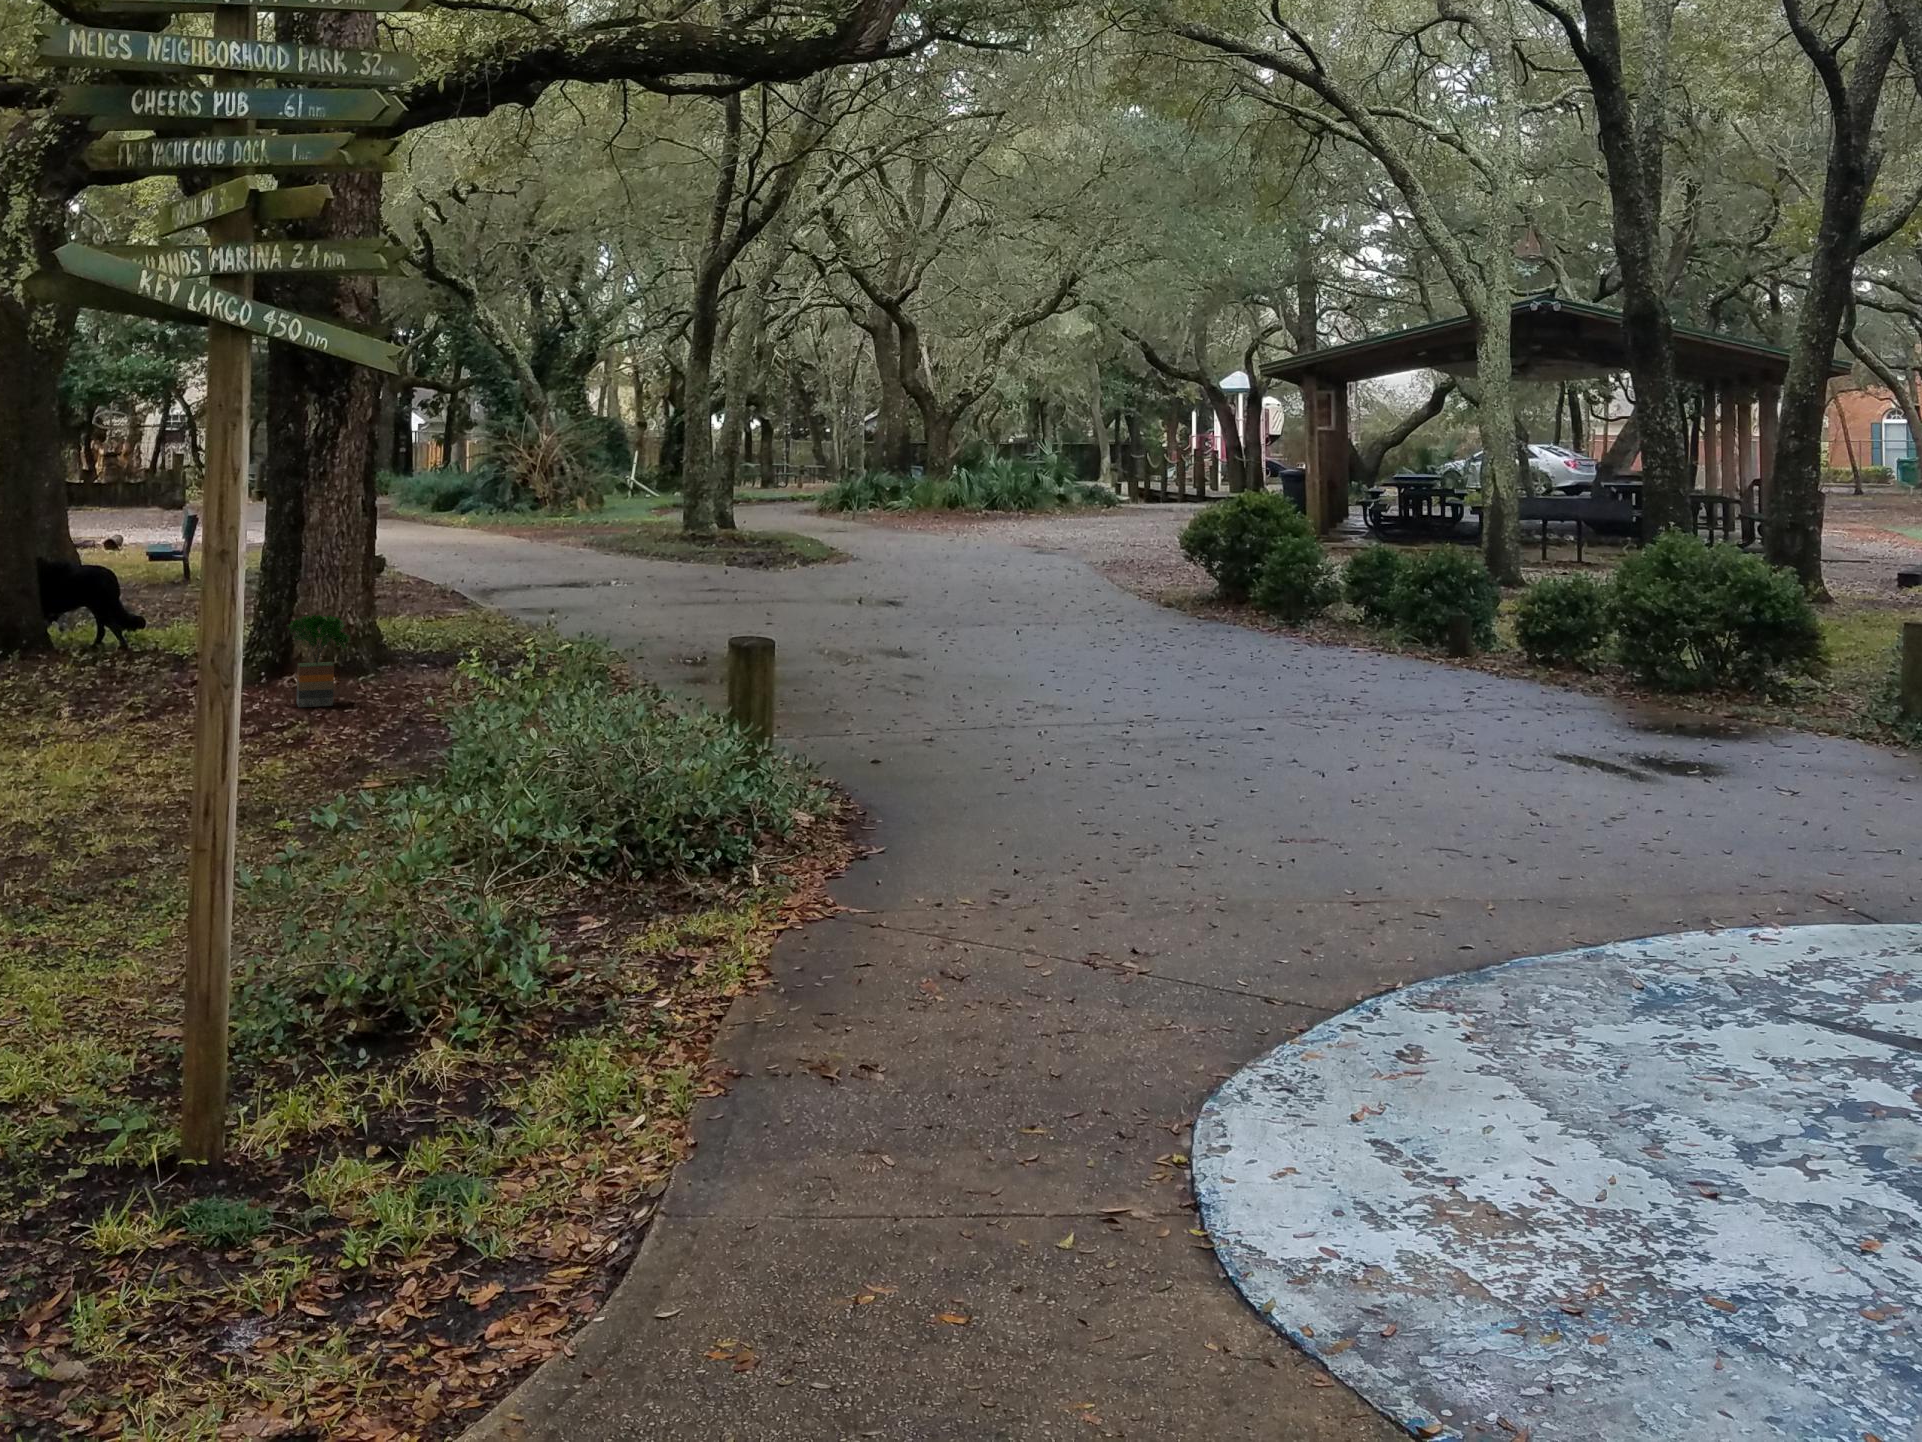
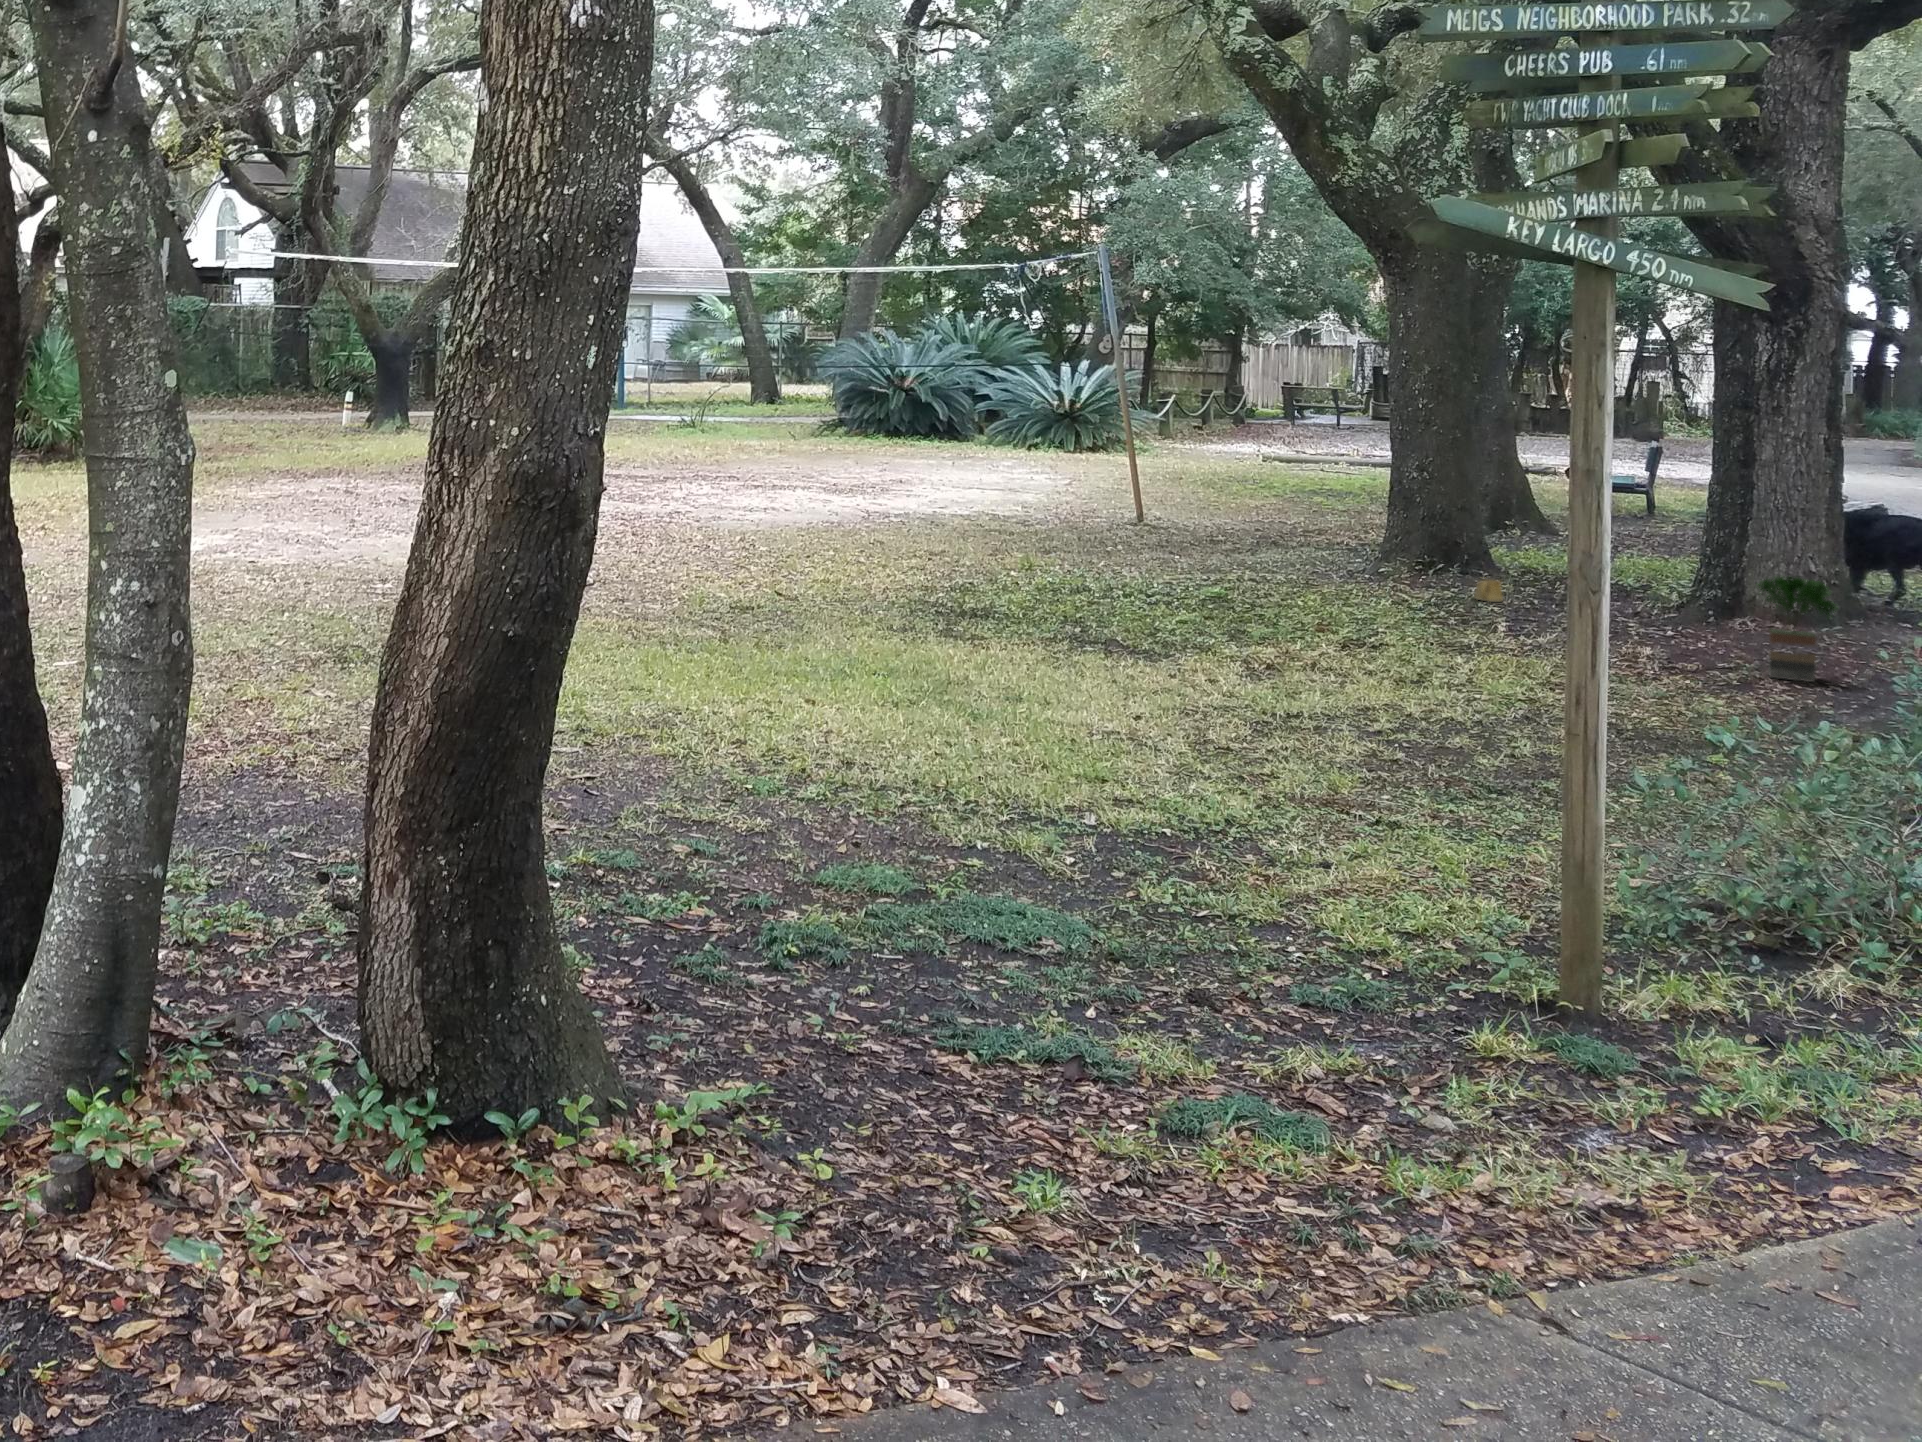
watering can: none [36,645,64,669] -> present [1474,577,1503,602]

